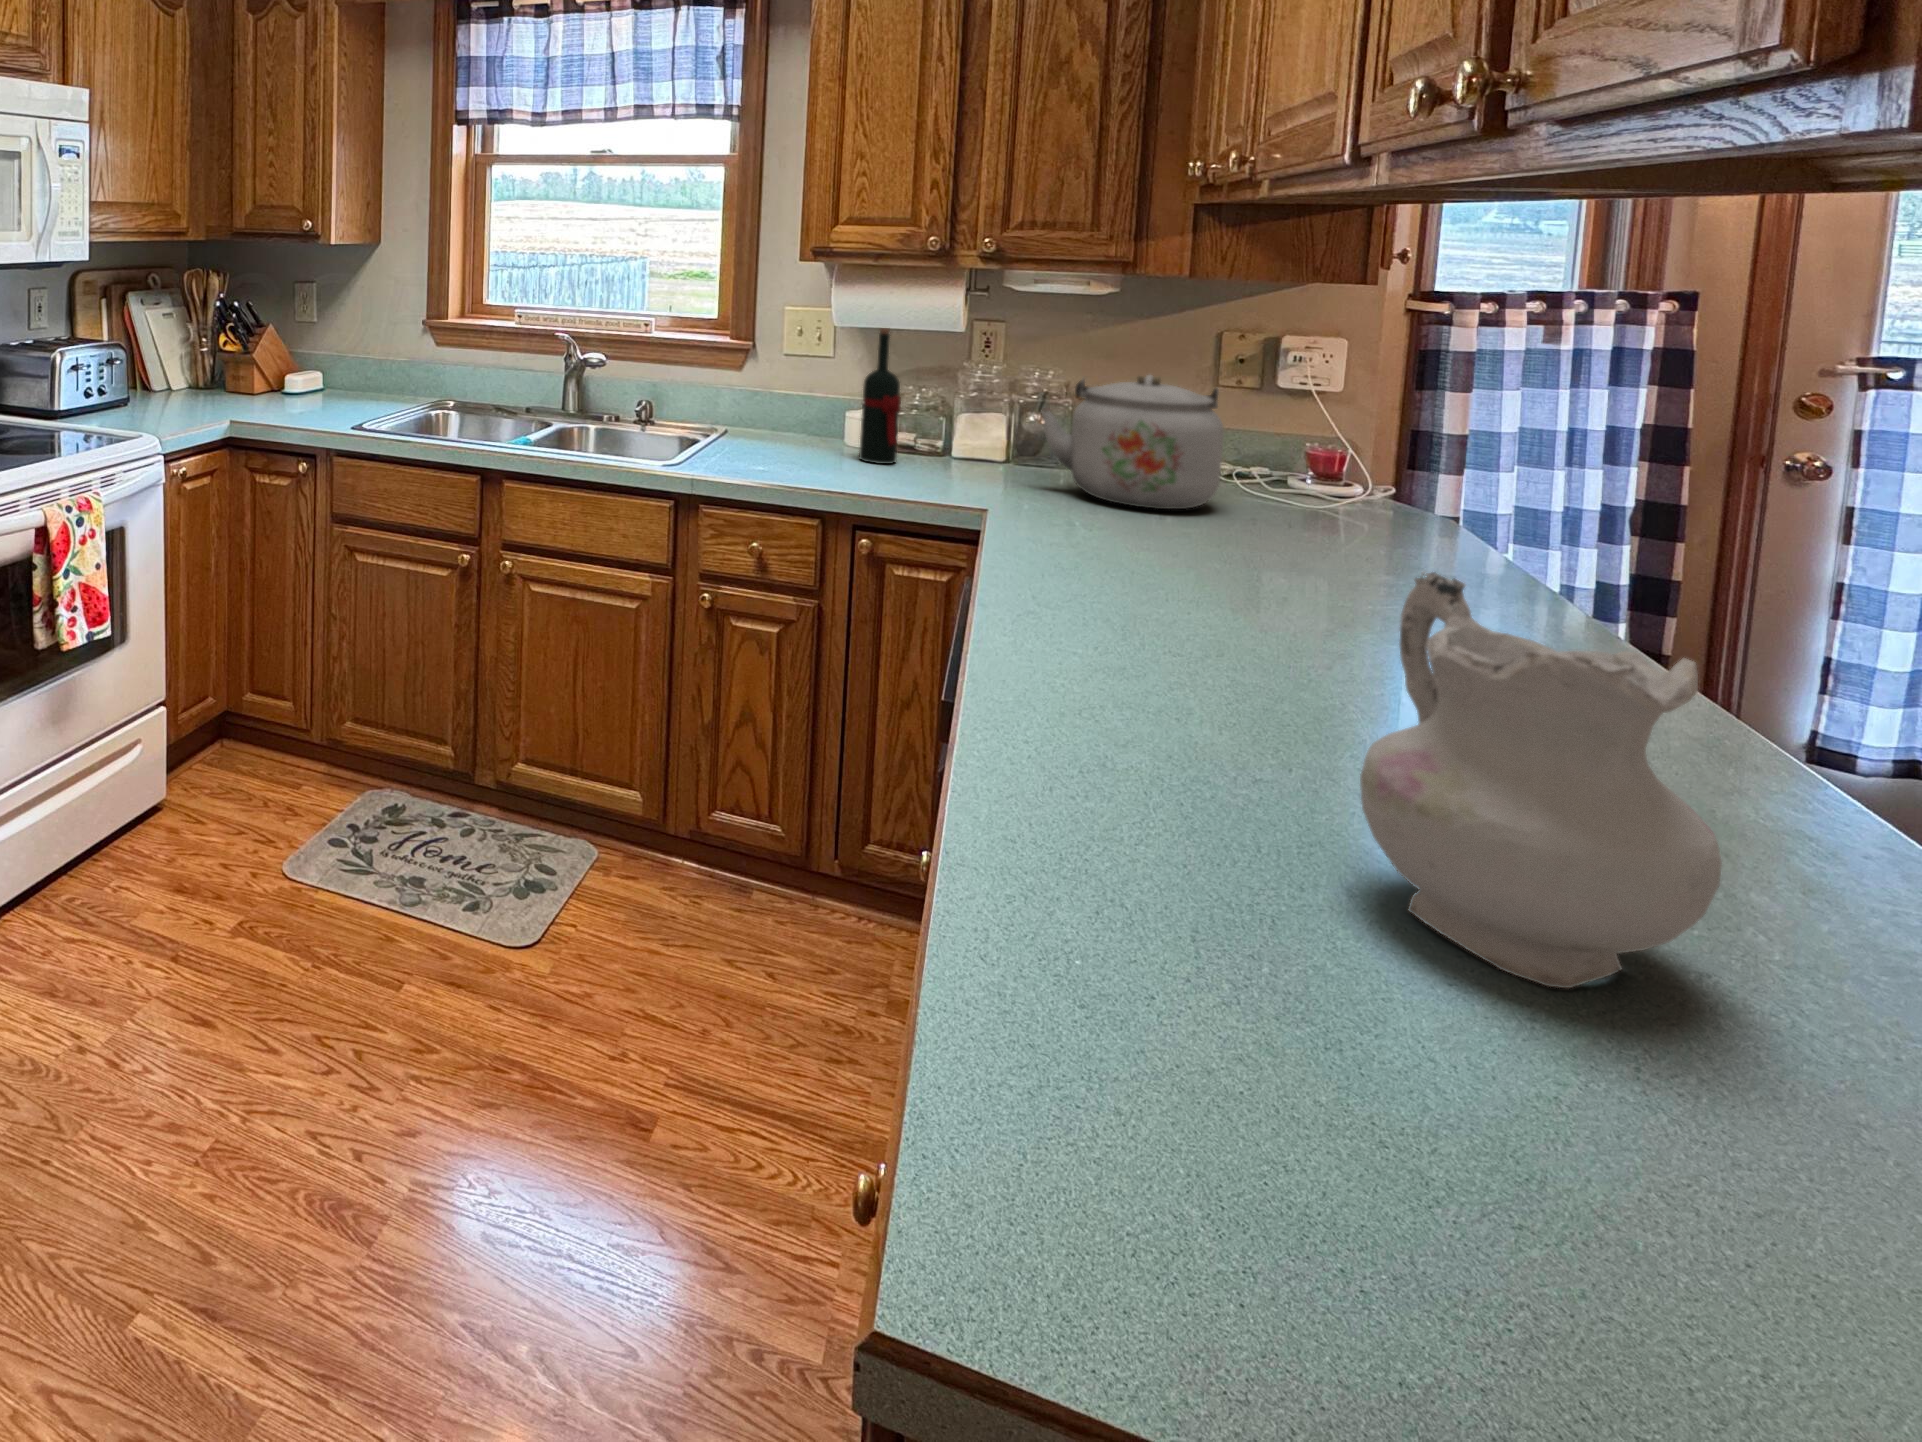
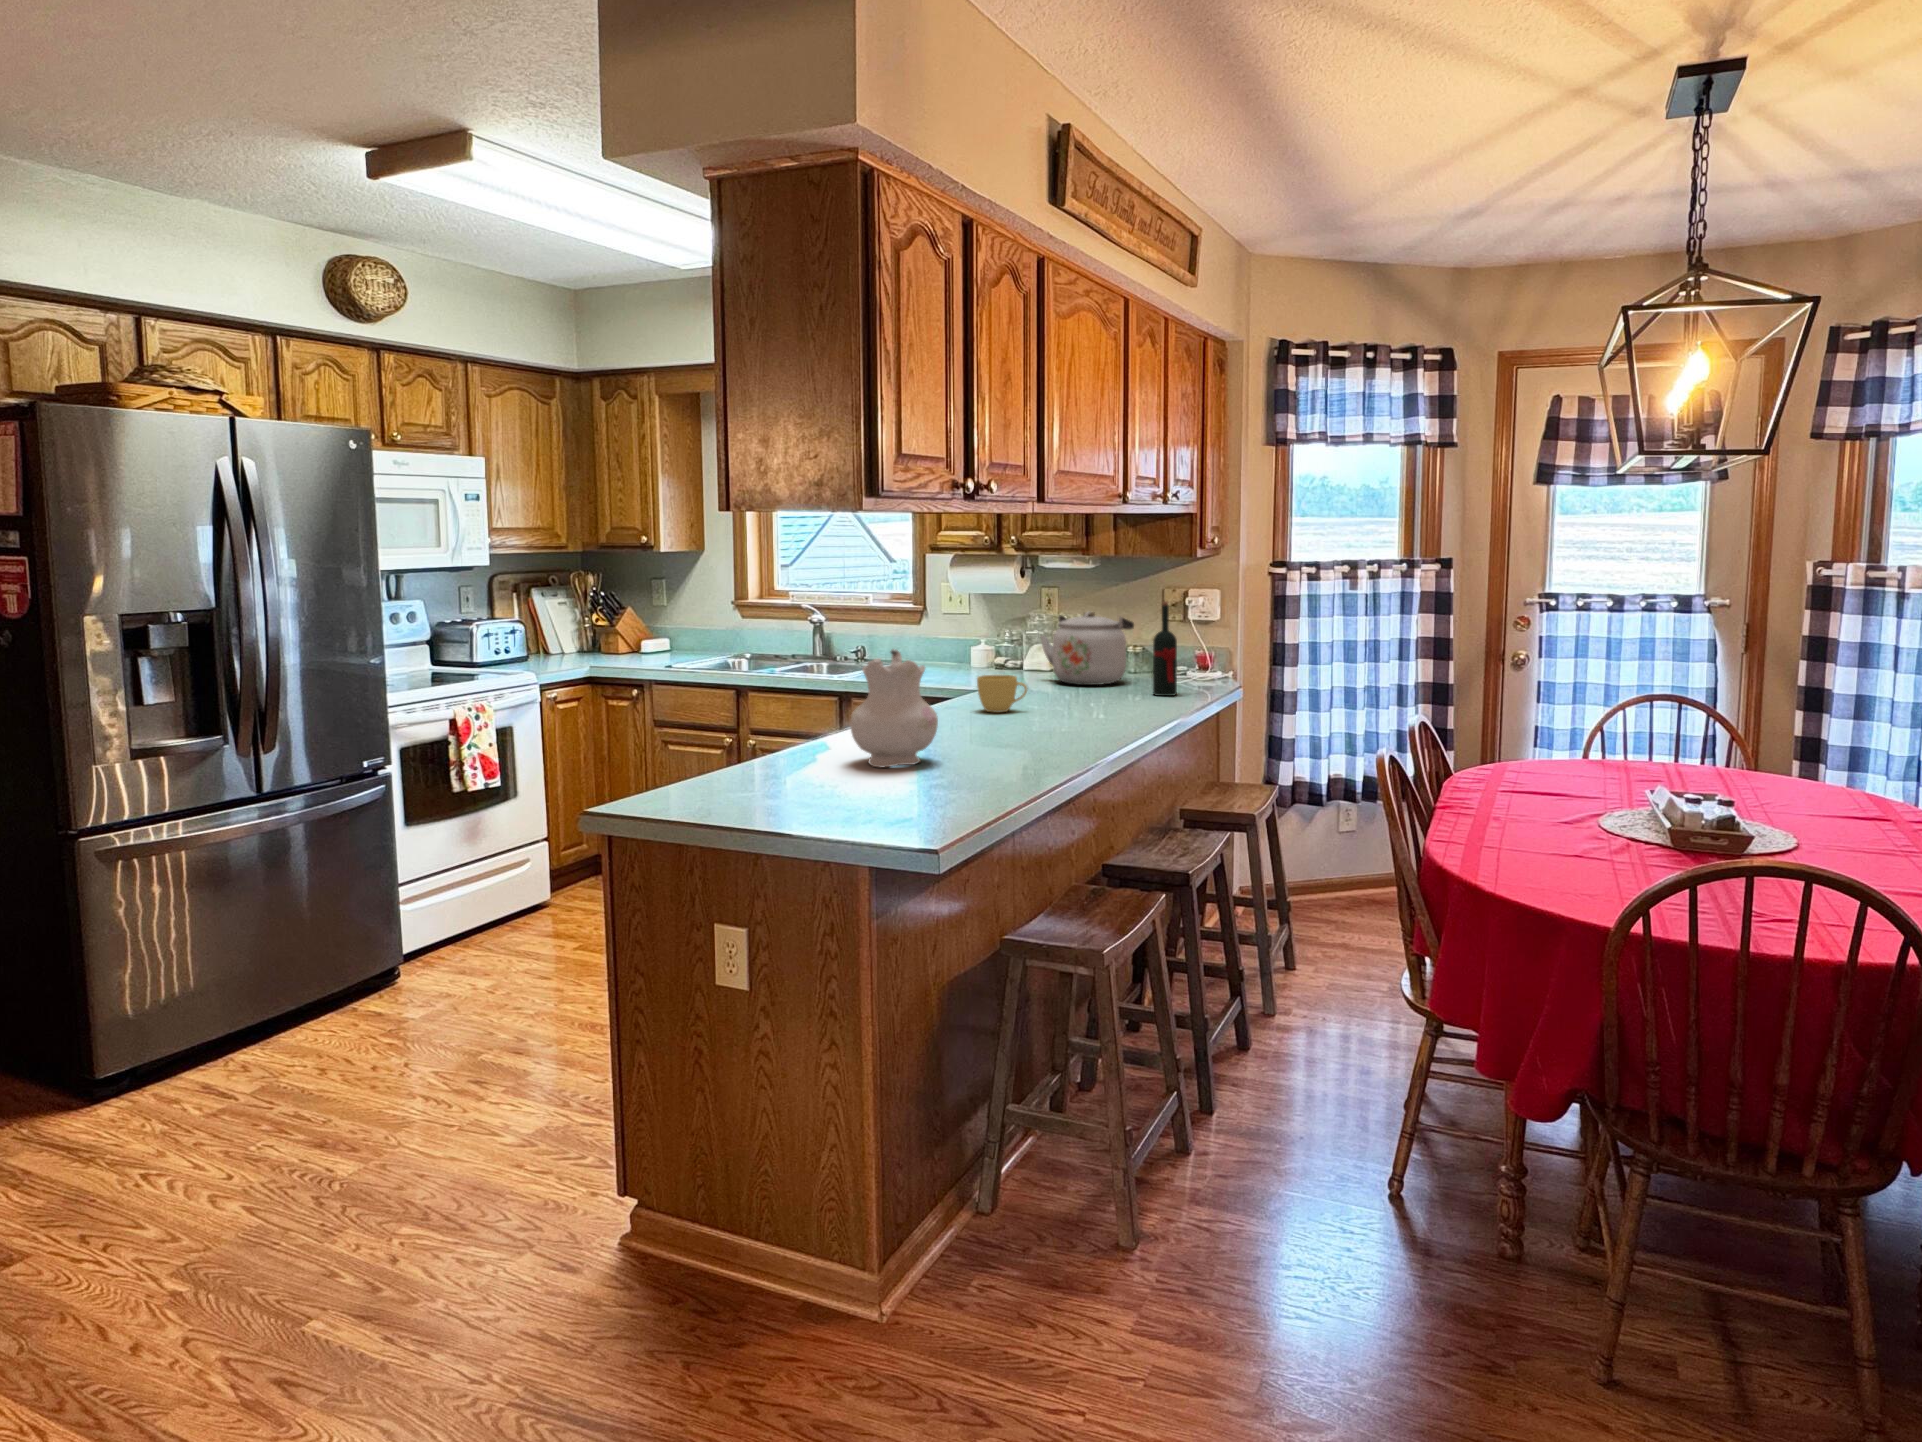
wine bottle: present [859,328,901,464] -> present [1153,601,1177,696]
cup: none [1139,525,1252,612] -> present [977,675,1028,713]

